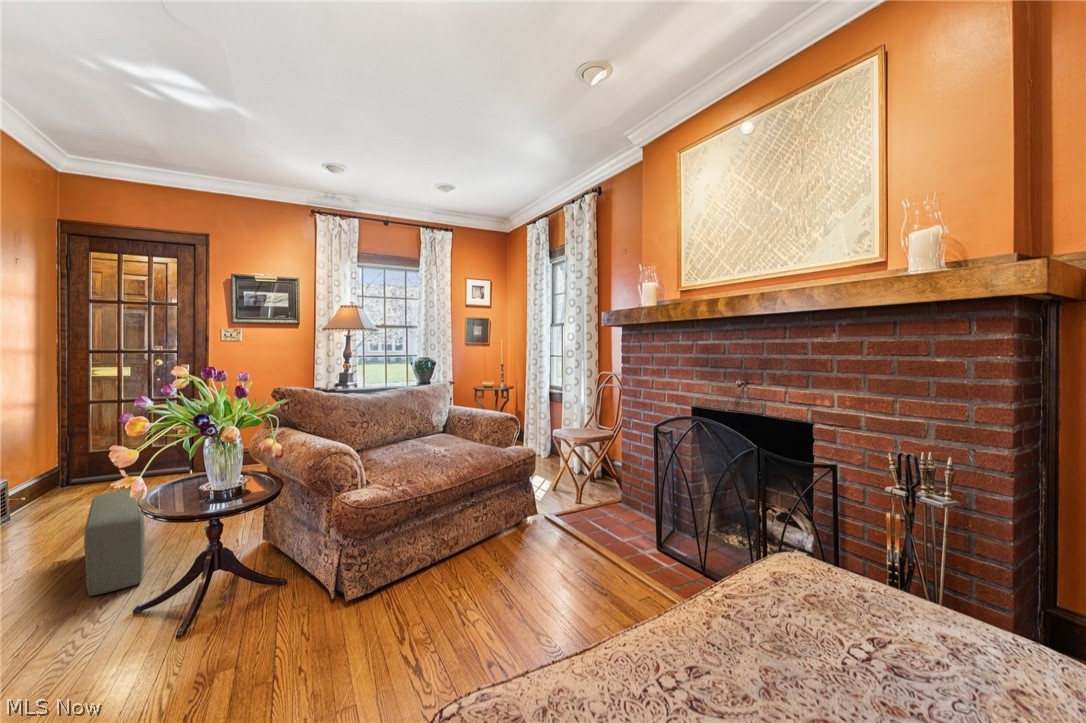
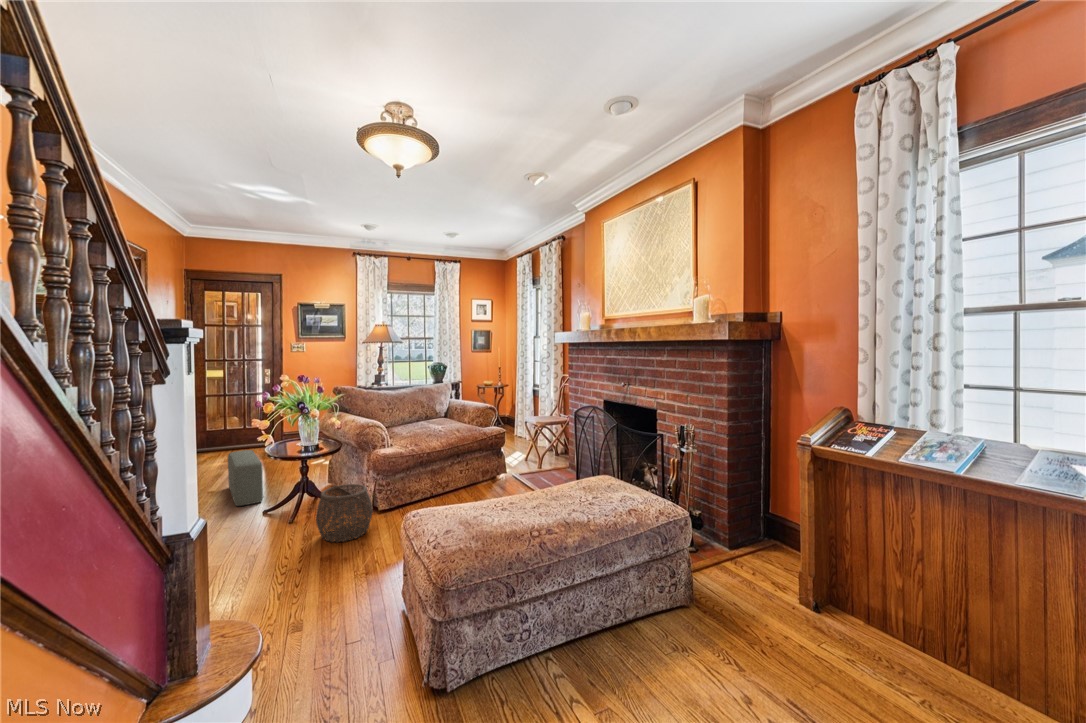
woven basket: none [219,564,336,693] -> present [316,484,373,542]

